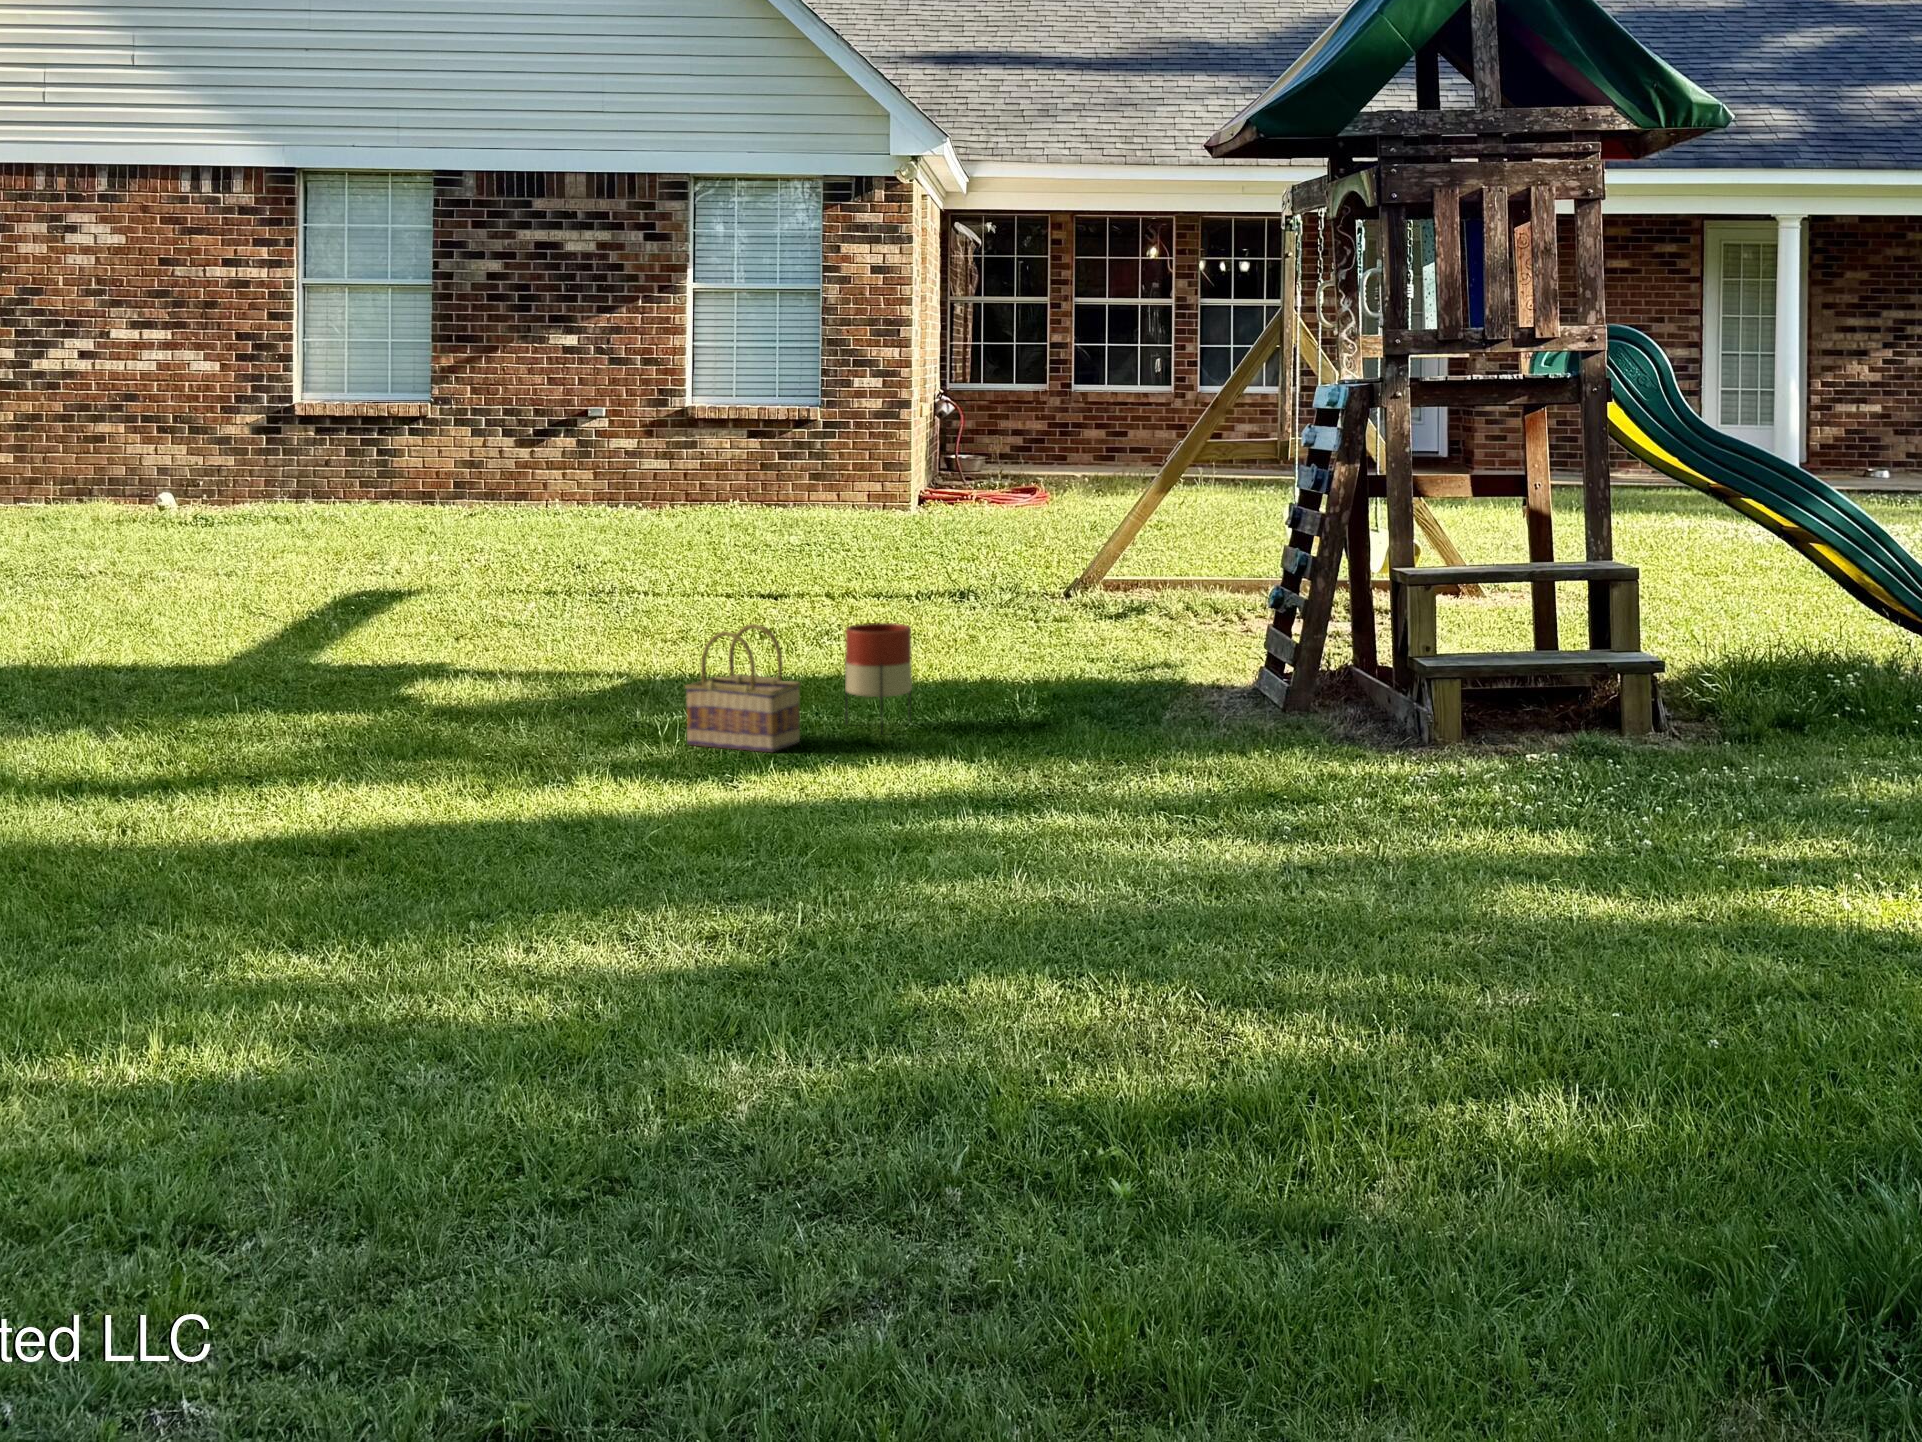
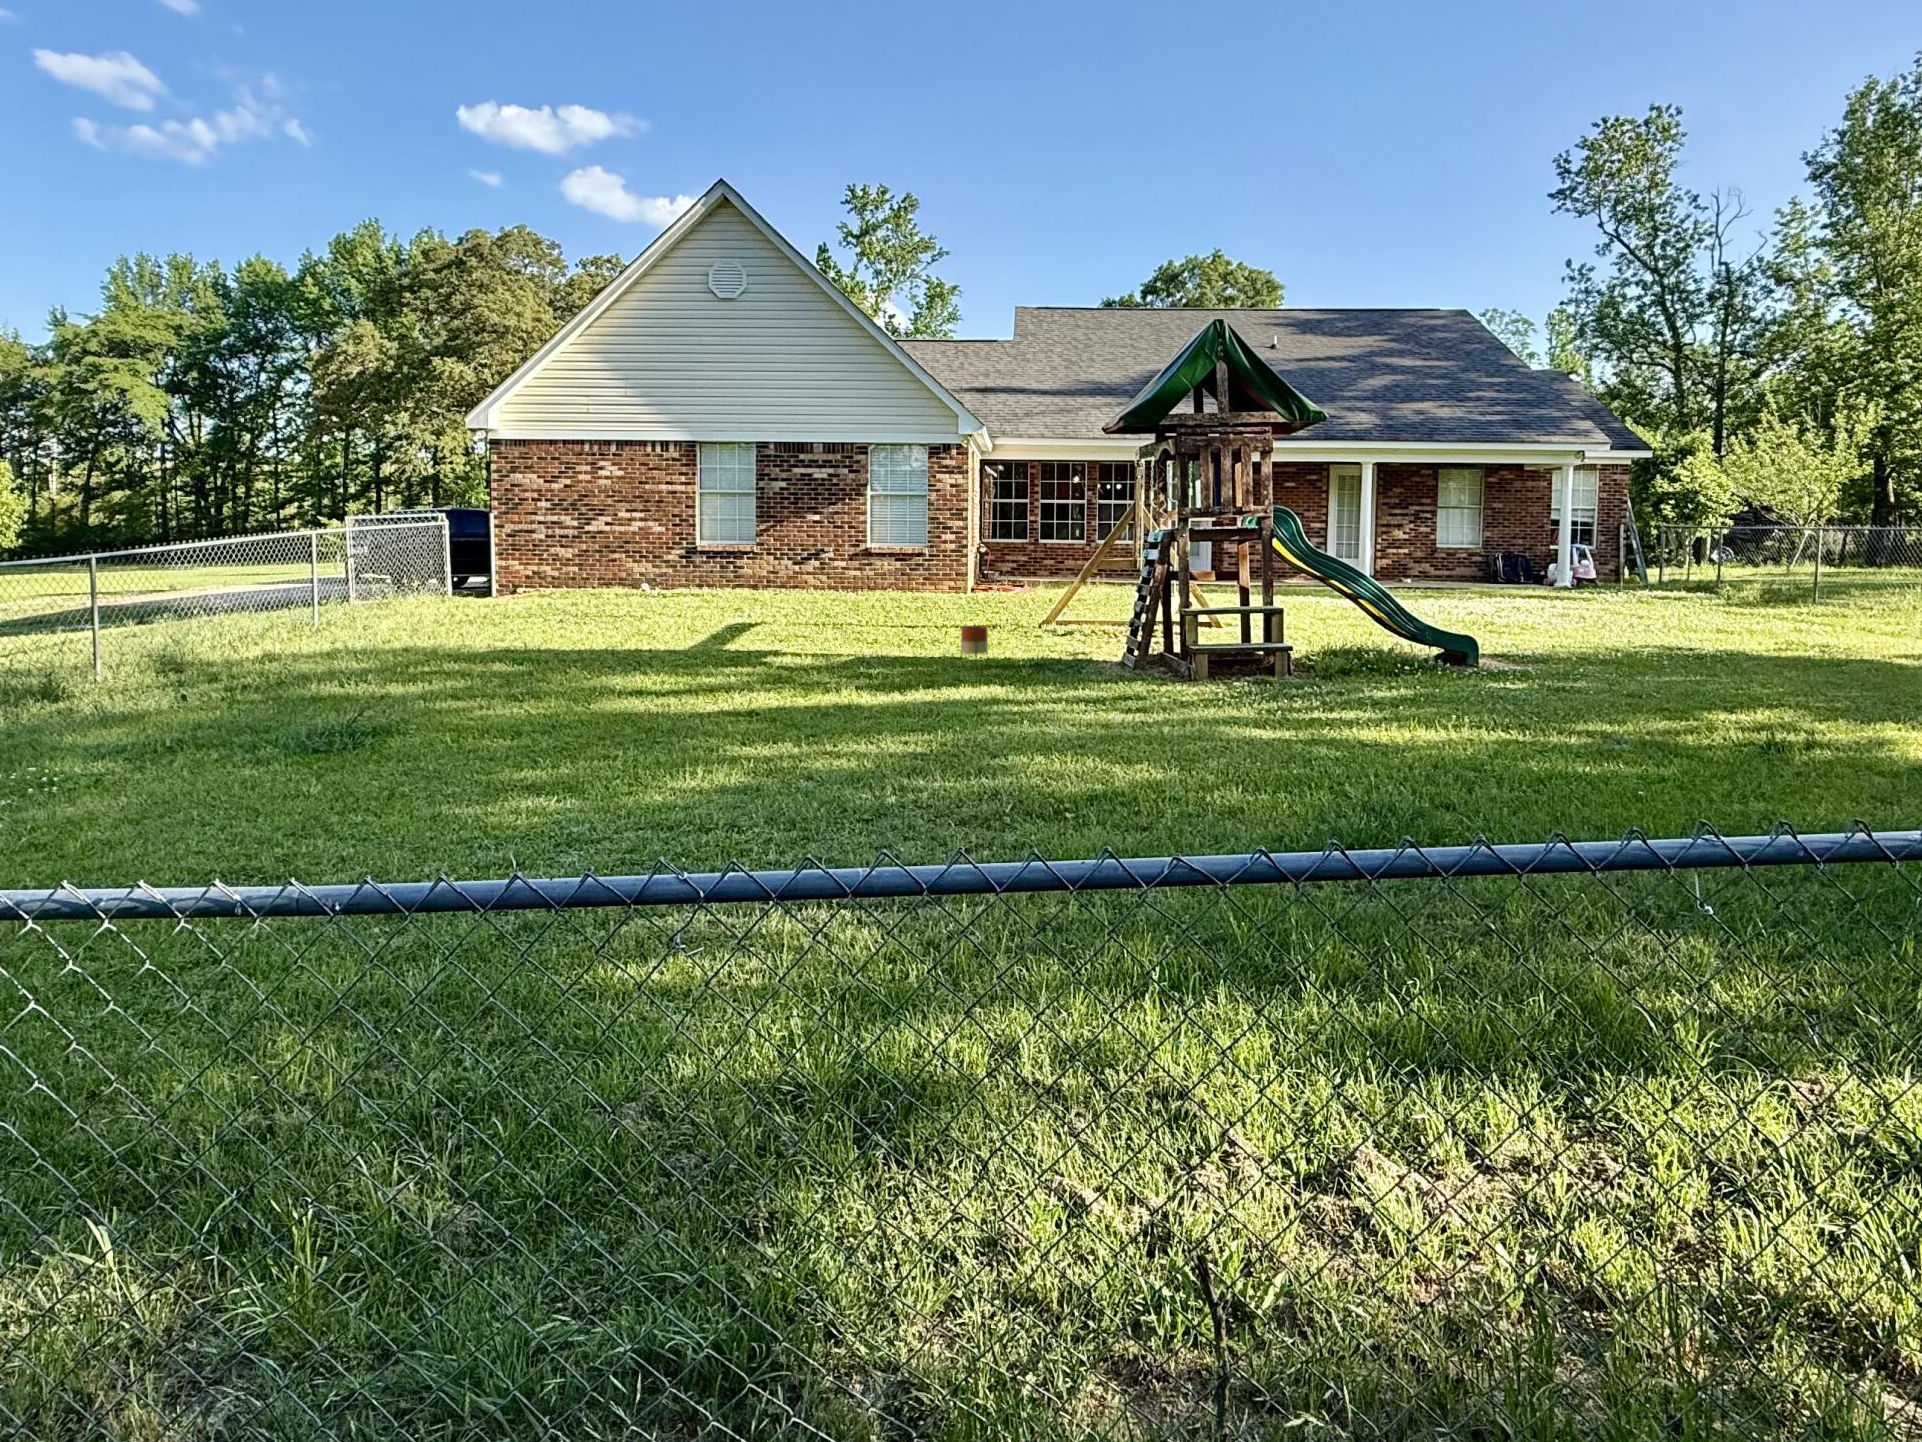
basket: present [685,624,800,752] -> none [899,624,945,674]

